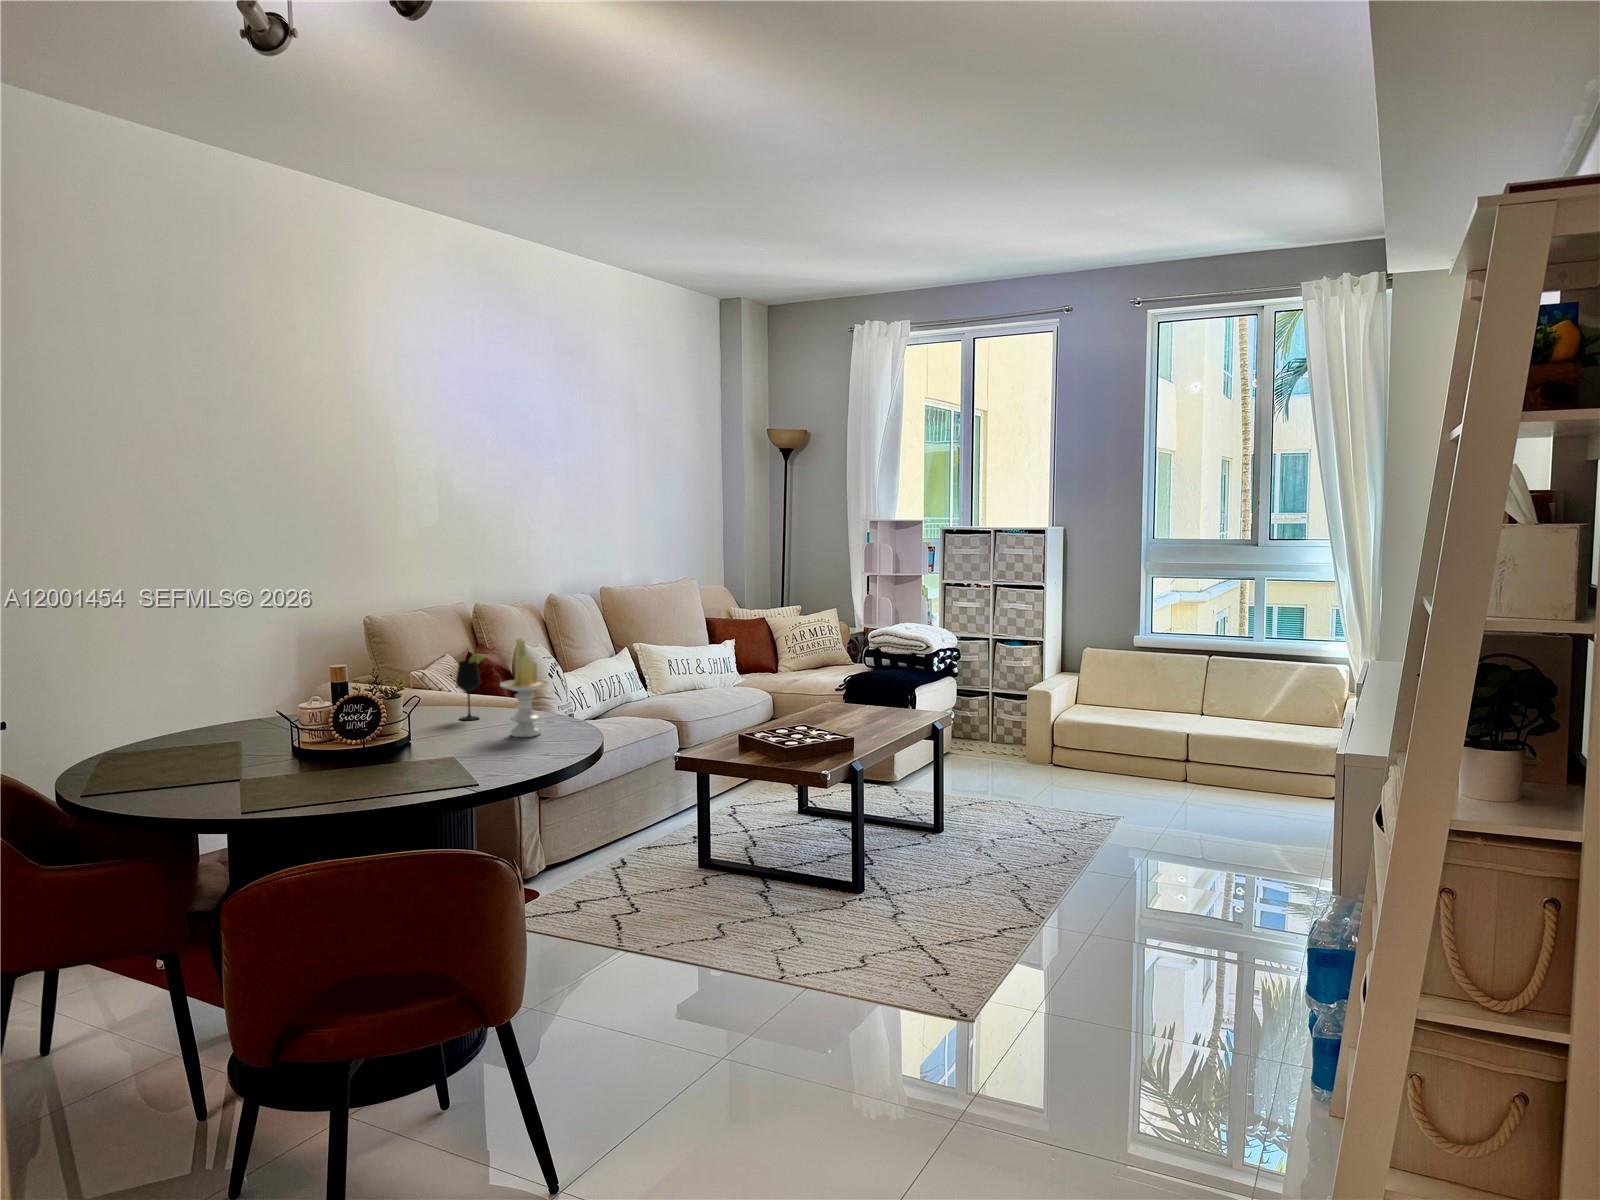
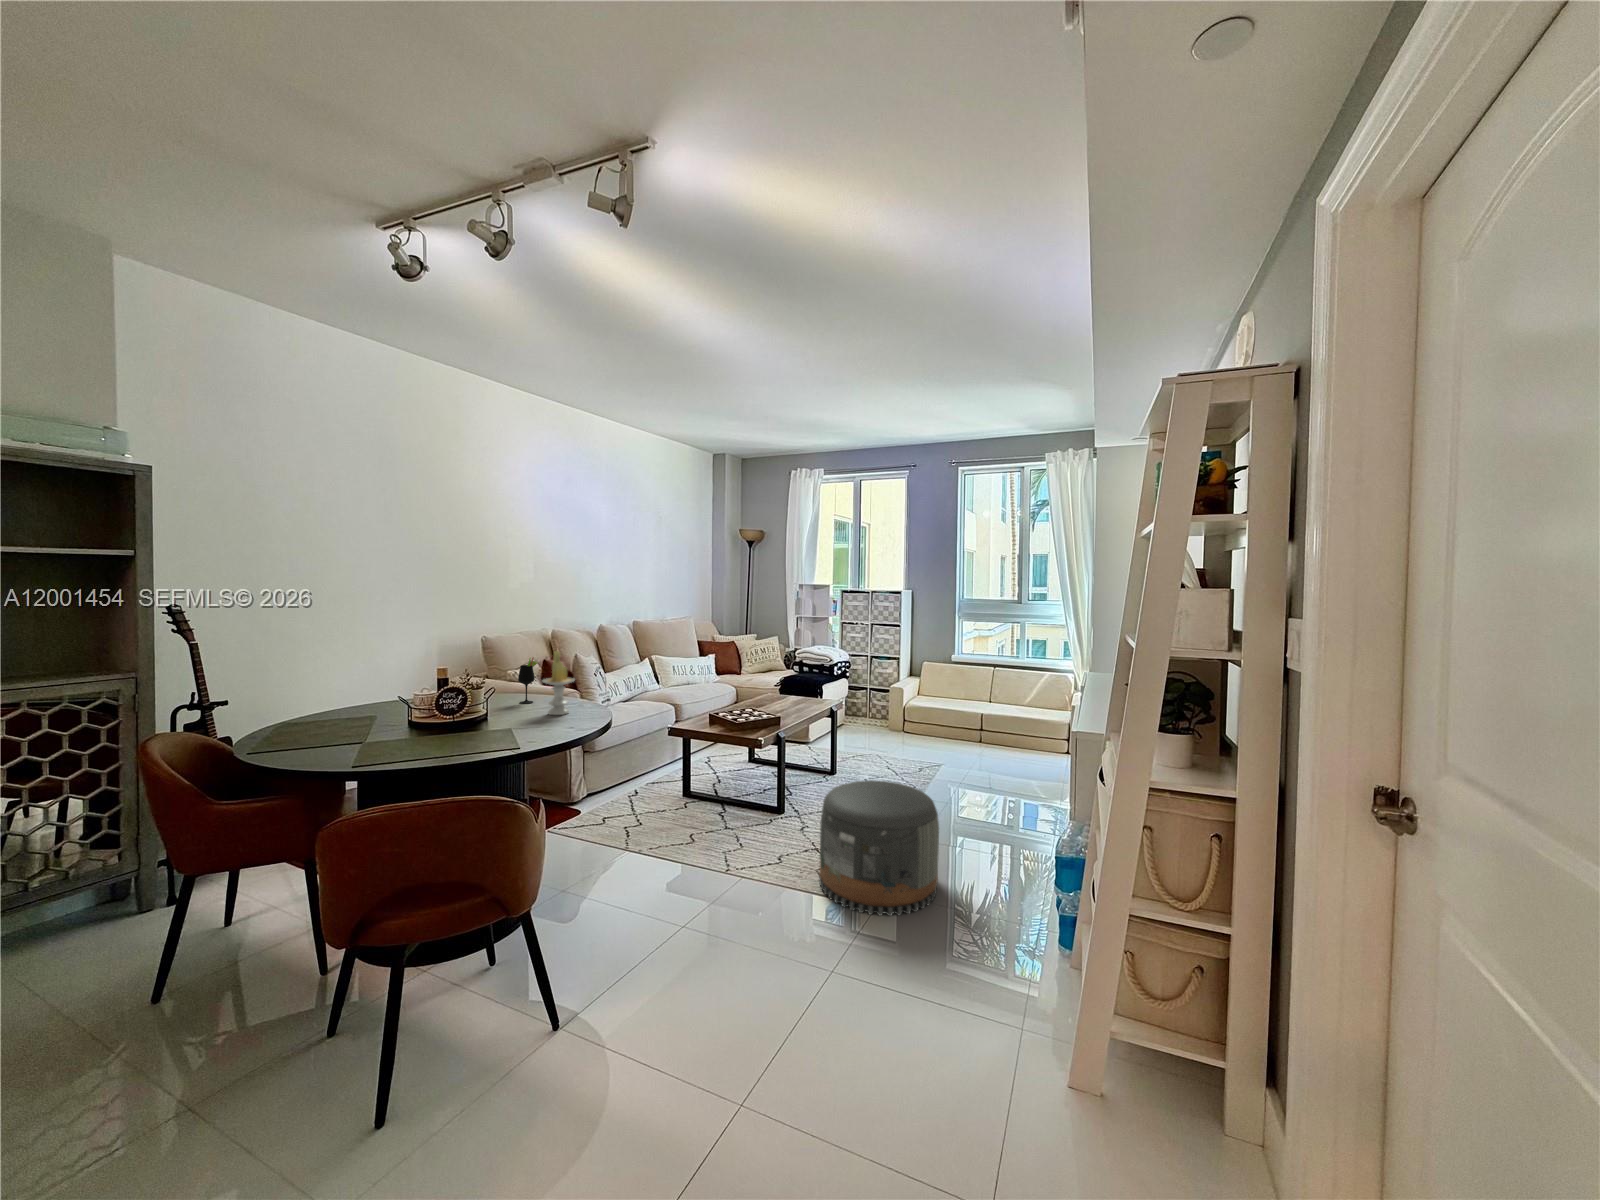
pouf: none [930,837,1121,1041] -> present [819,780,939,916]

